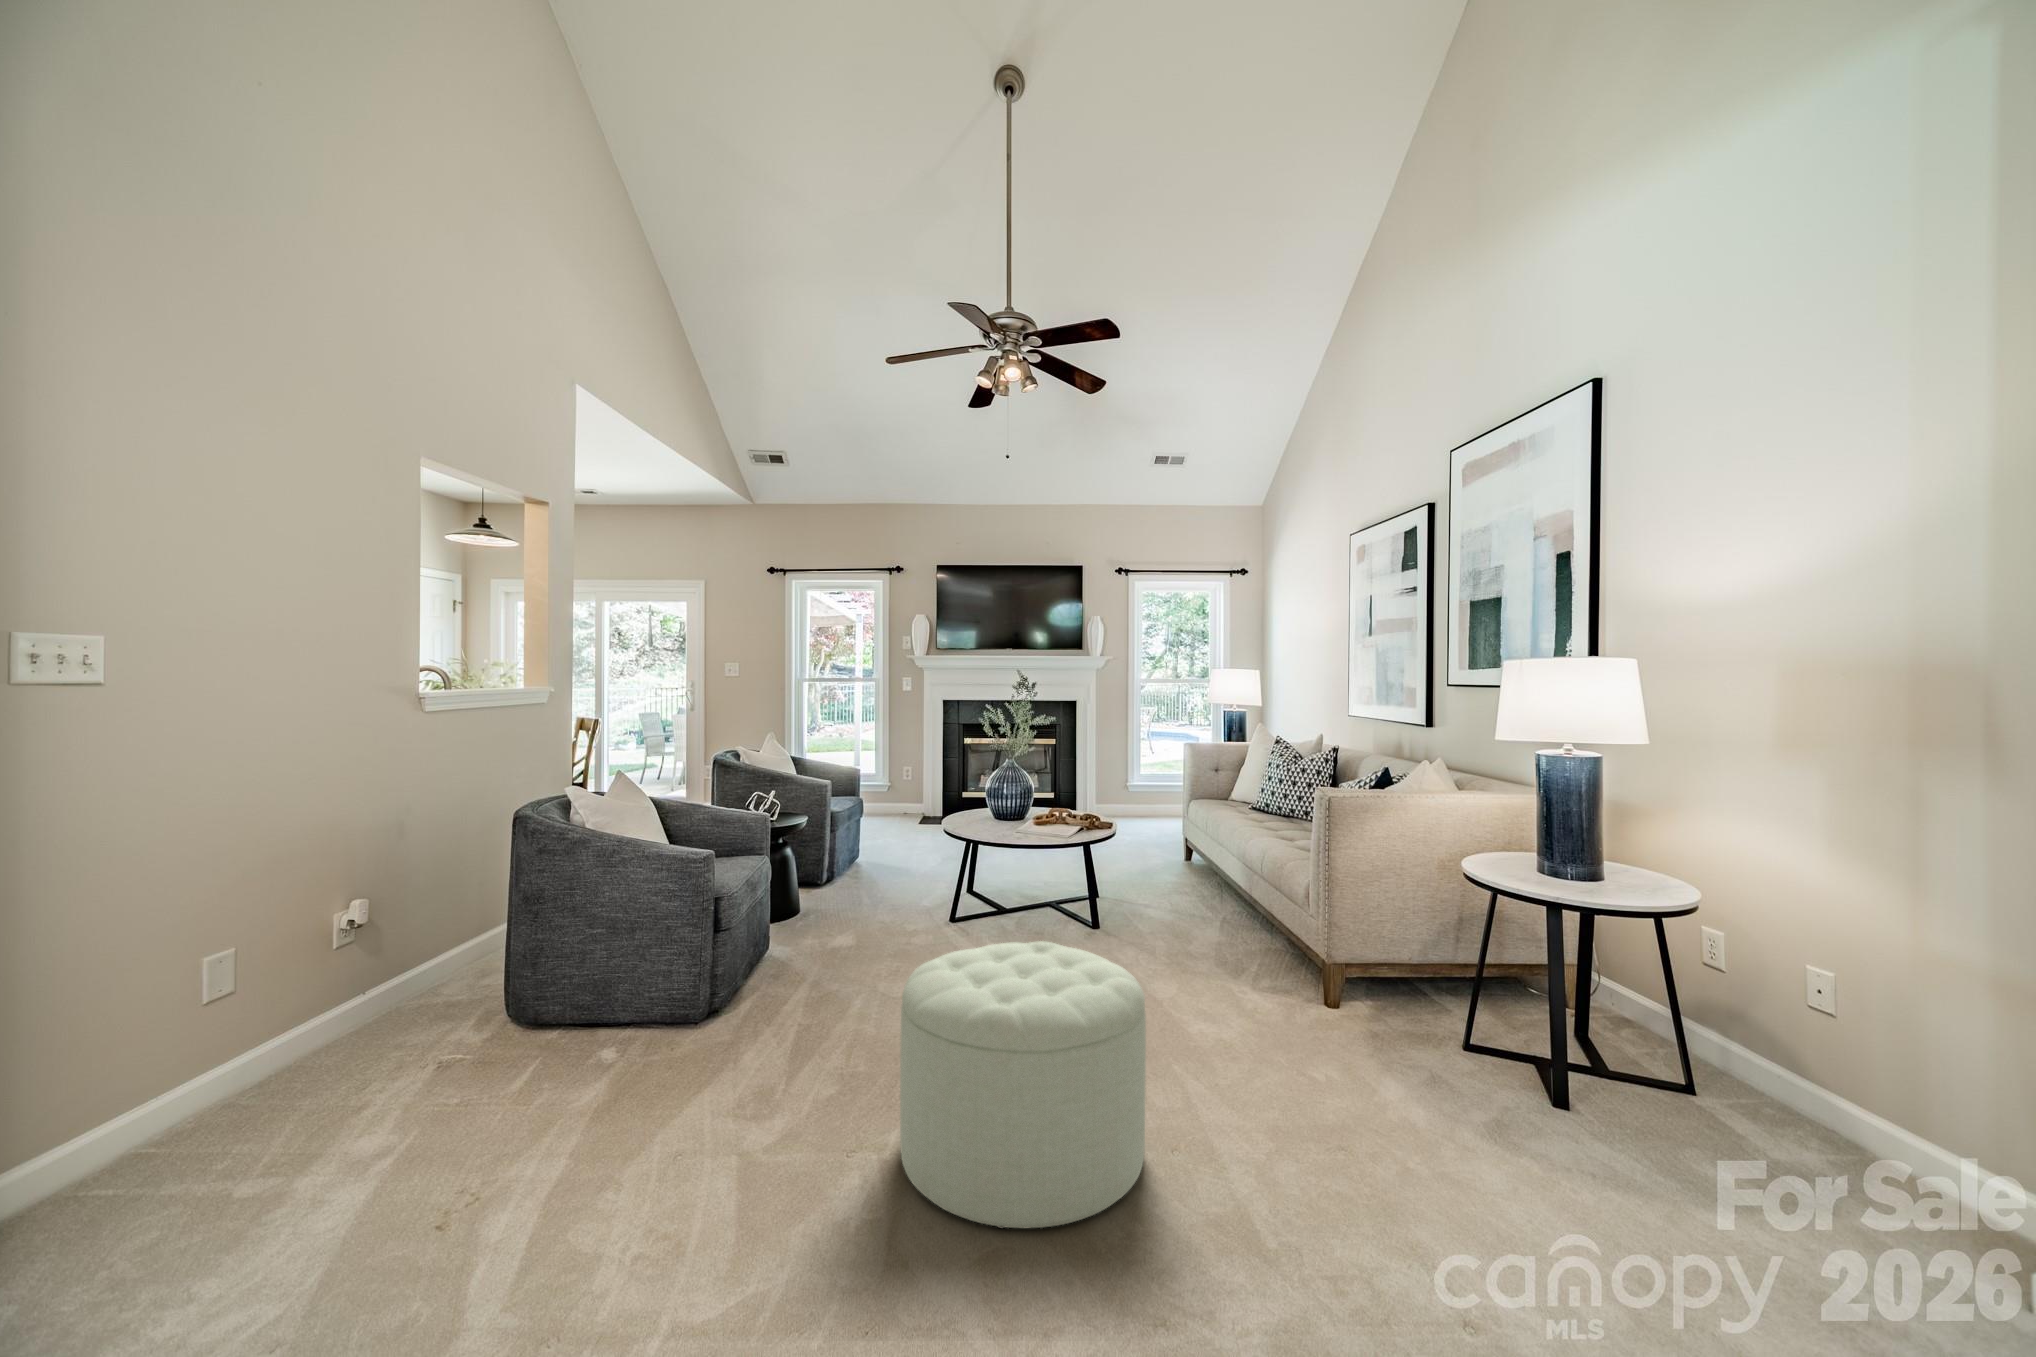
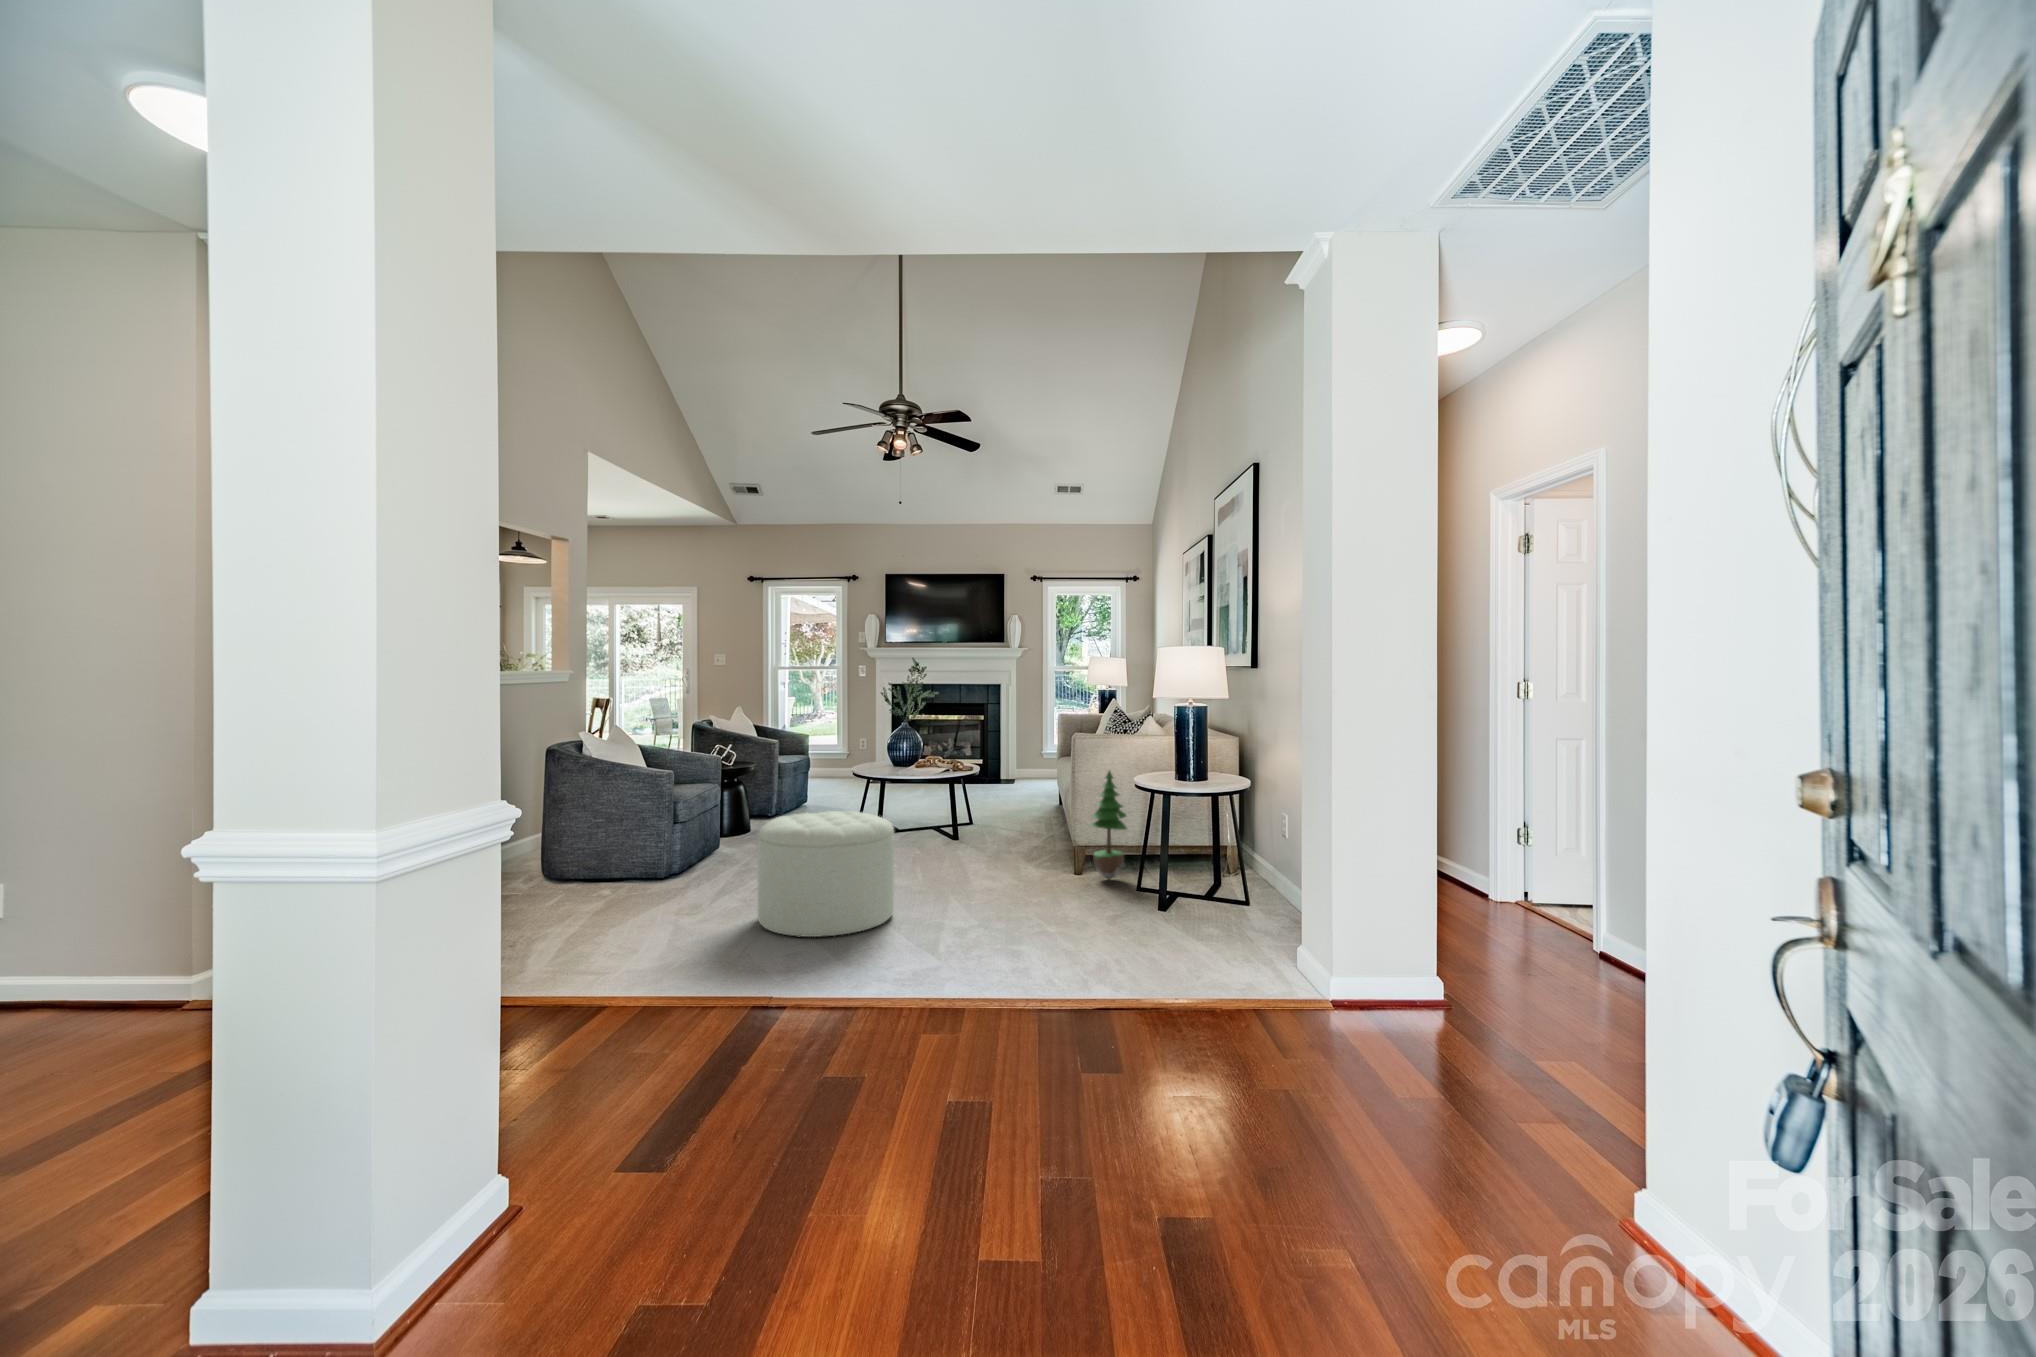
potted tree: none [1378,851,1449,1028] -> present [1090,771,1127,879]

